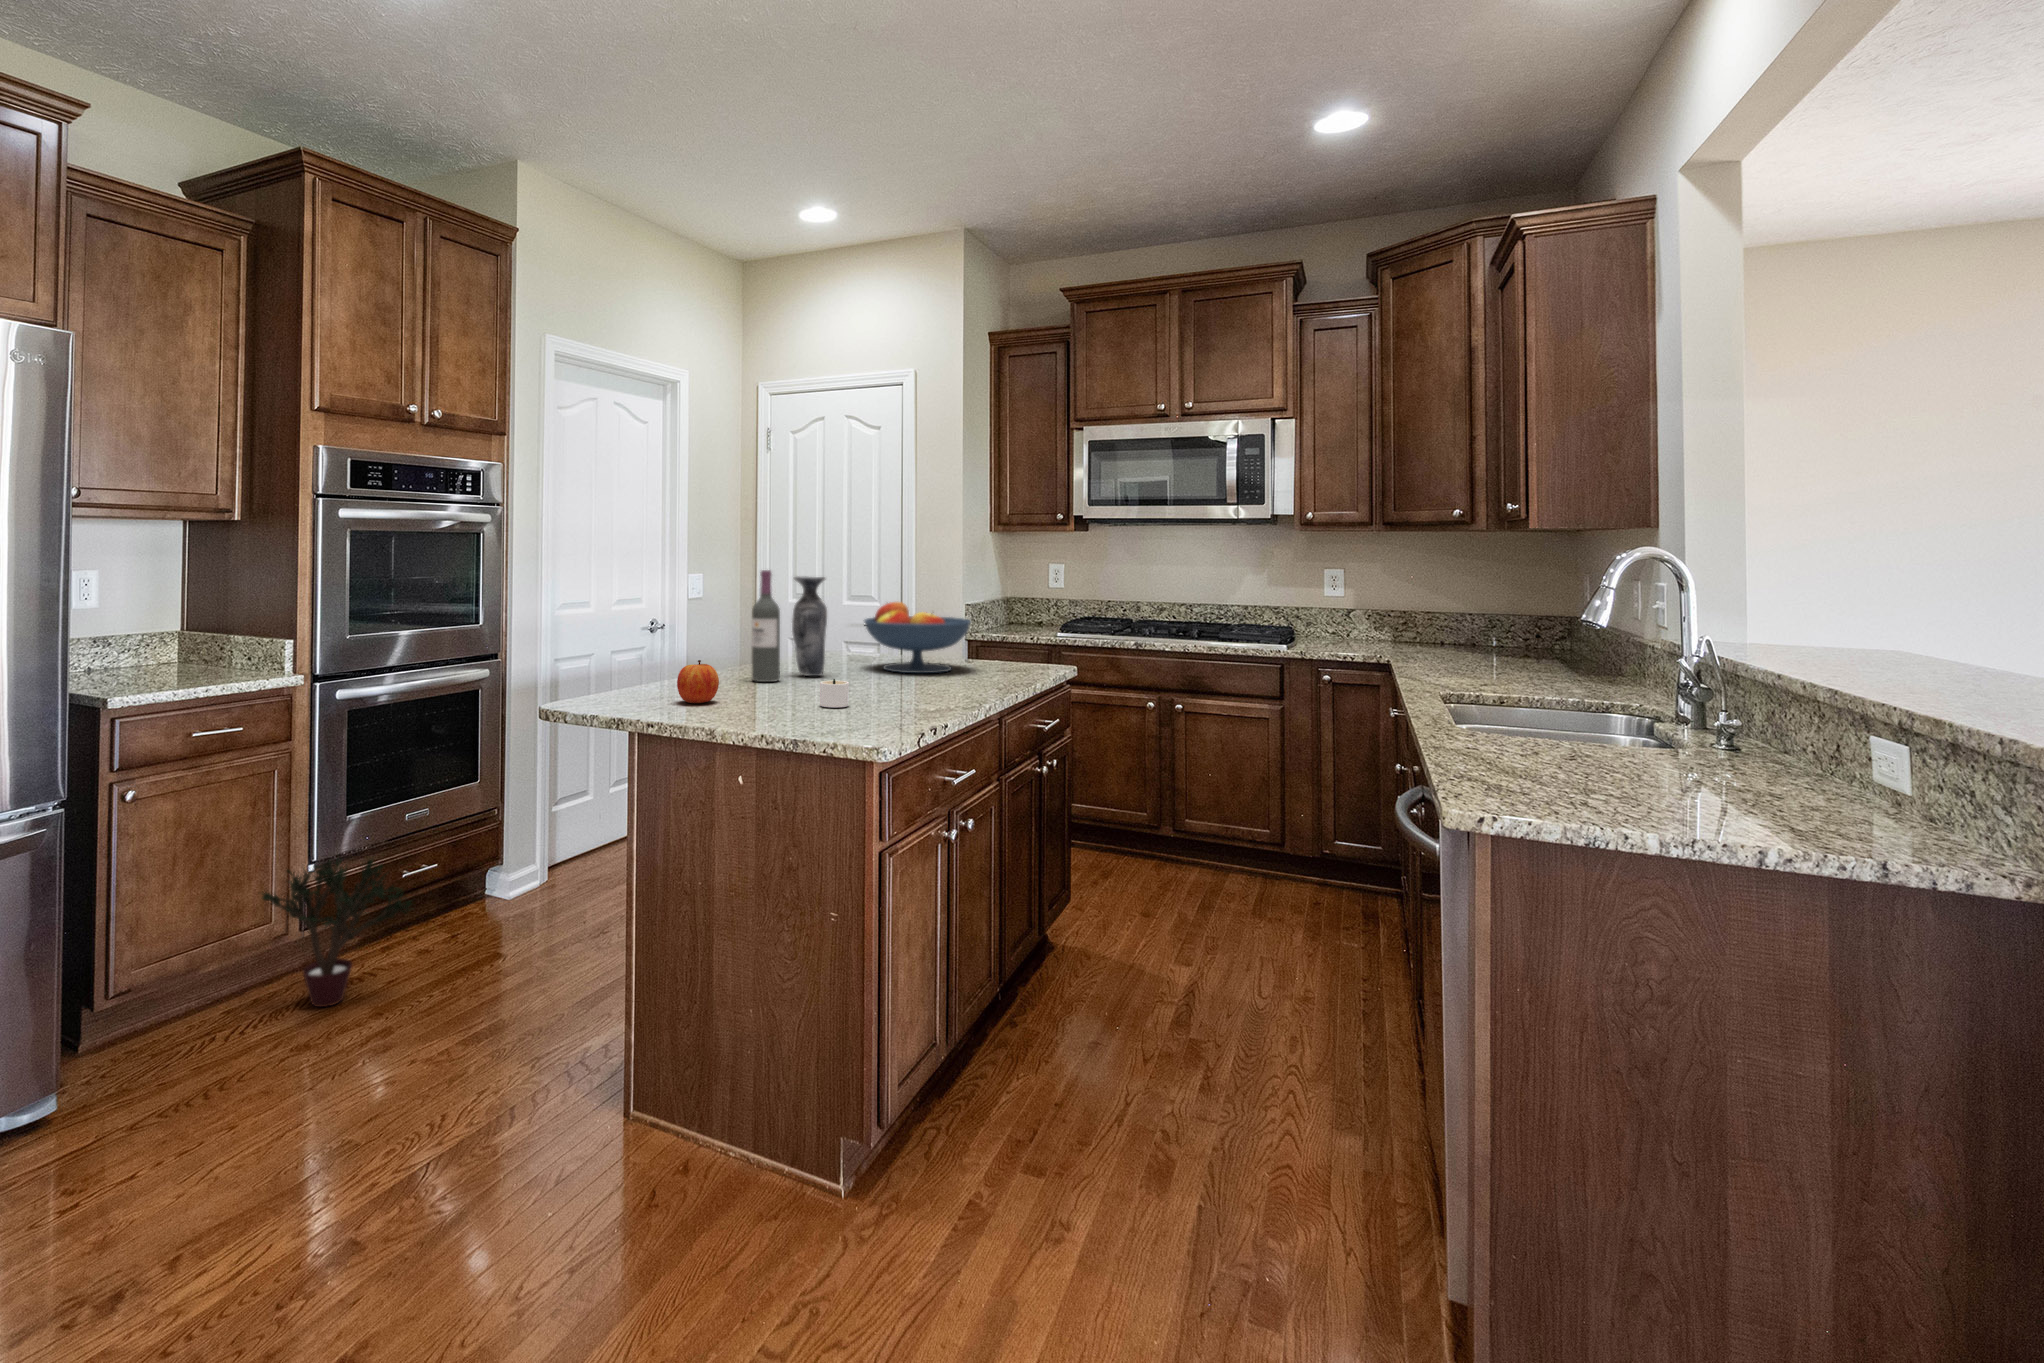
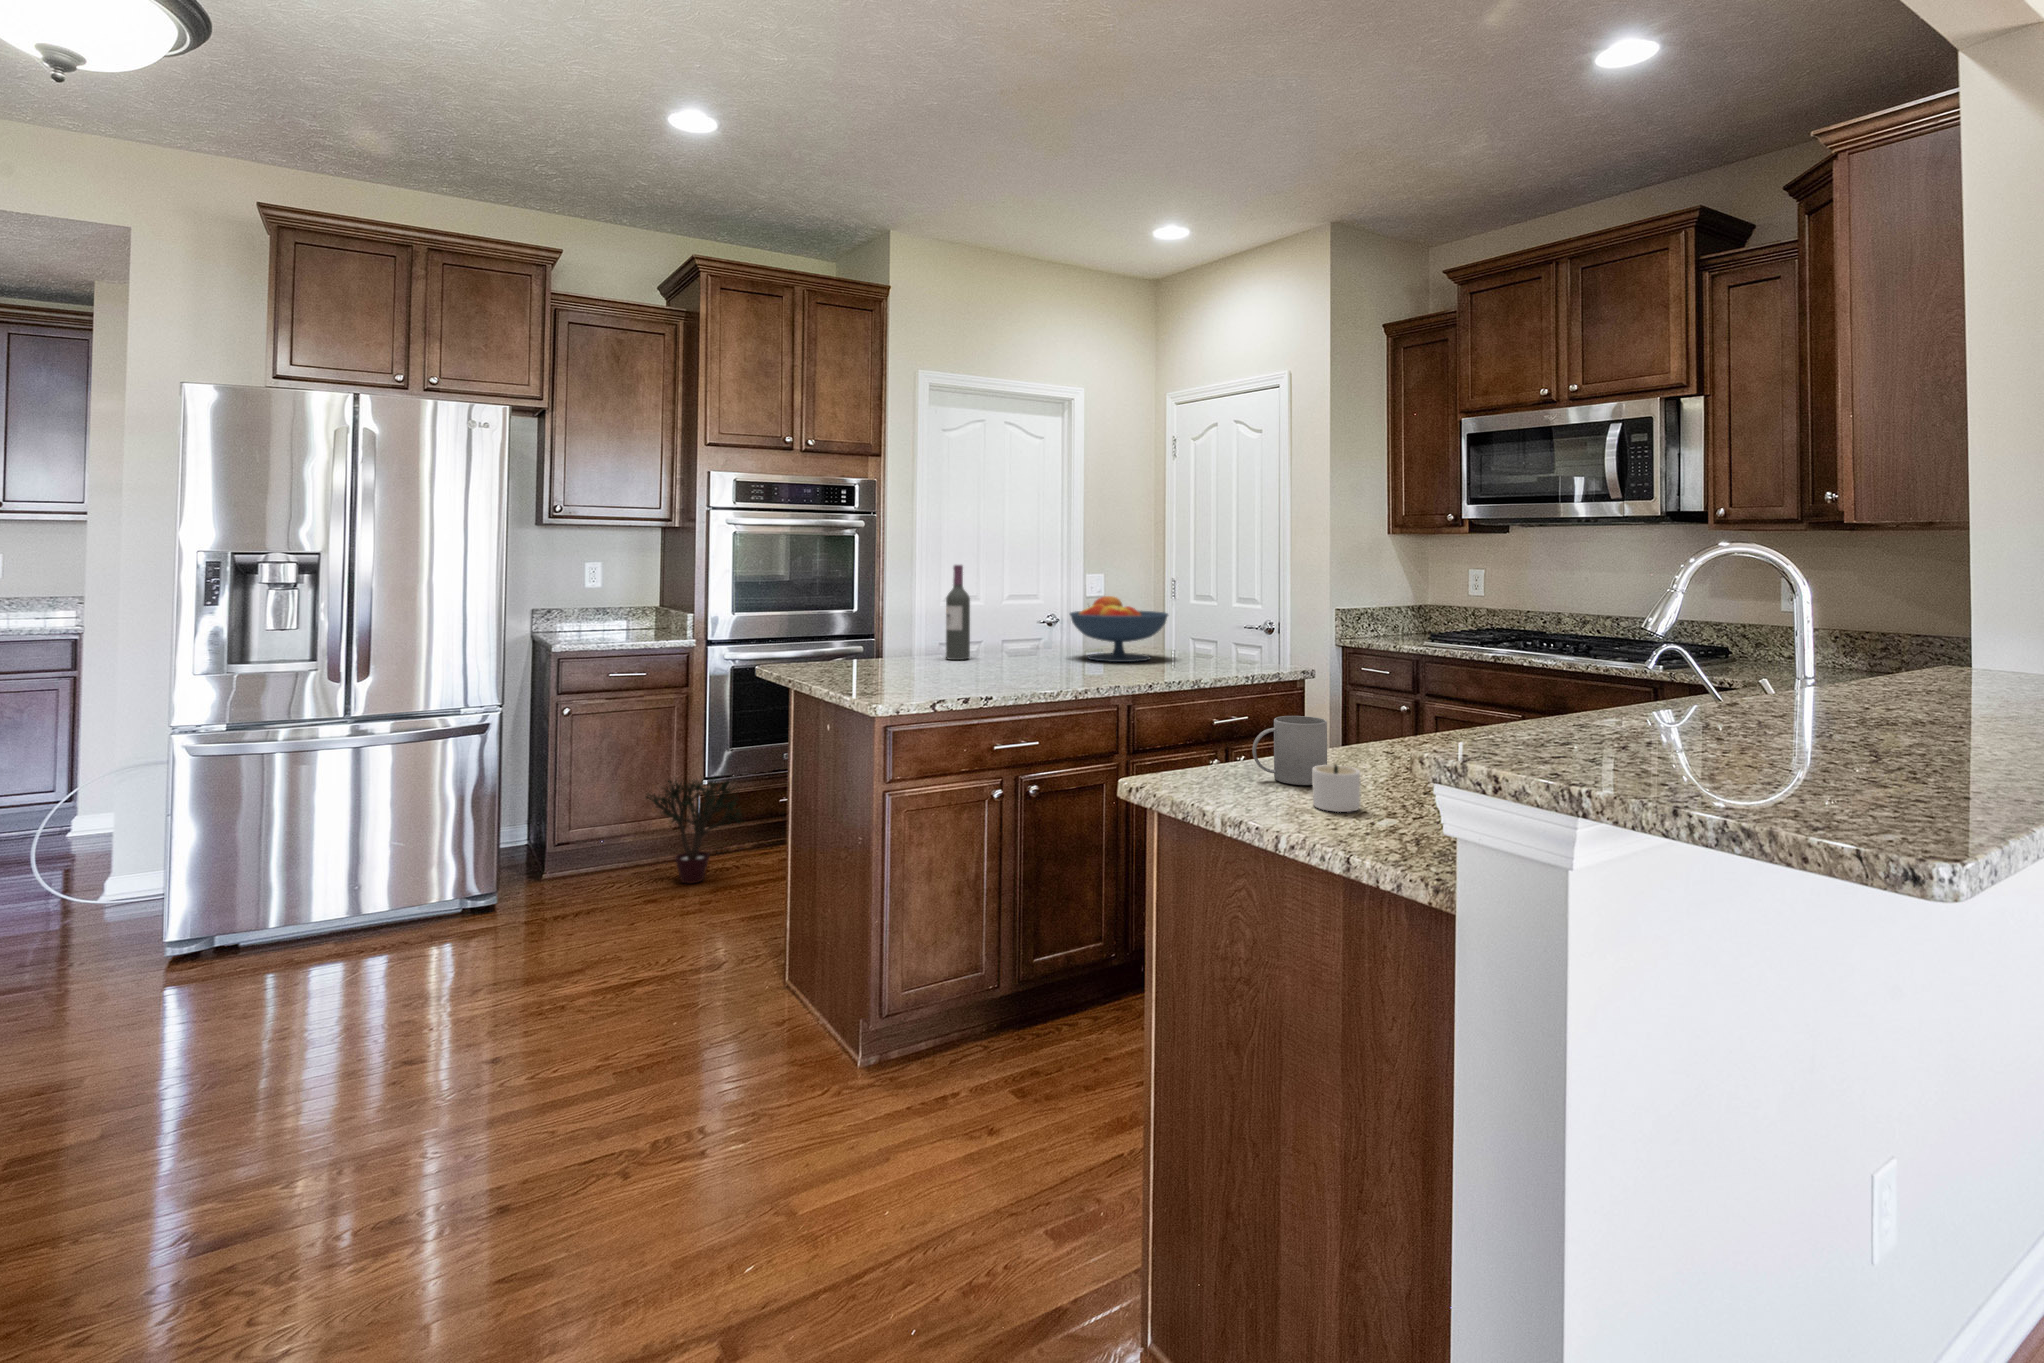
vase: present [792,576,827,676] -> none [991,571,1022,658]
apple: present [677,660,719,703] -> none [829,634,865,669]
candle: present [820,679,849,708] -> present [1313,765,1360,812]
mug: none [1540,727,1605,796] -> present [1252,716,1327,785]

